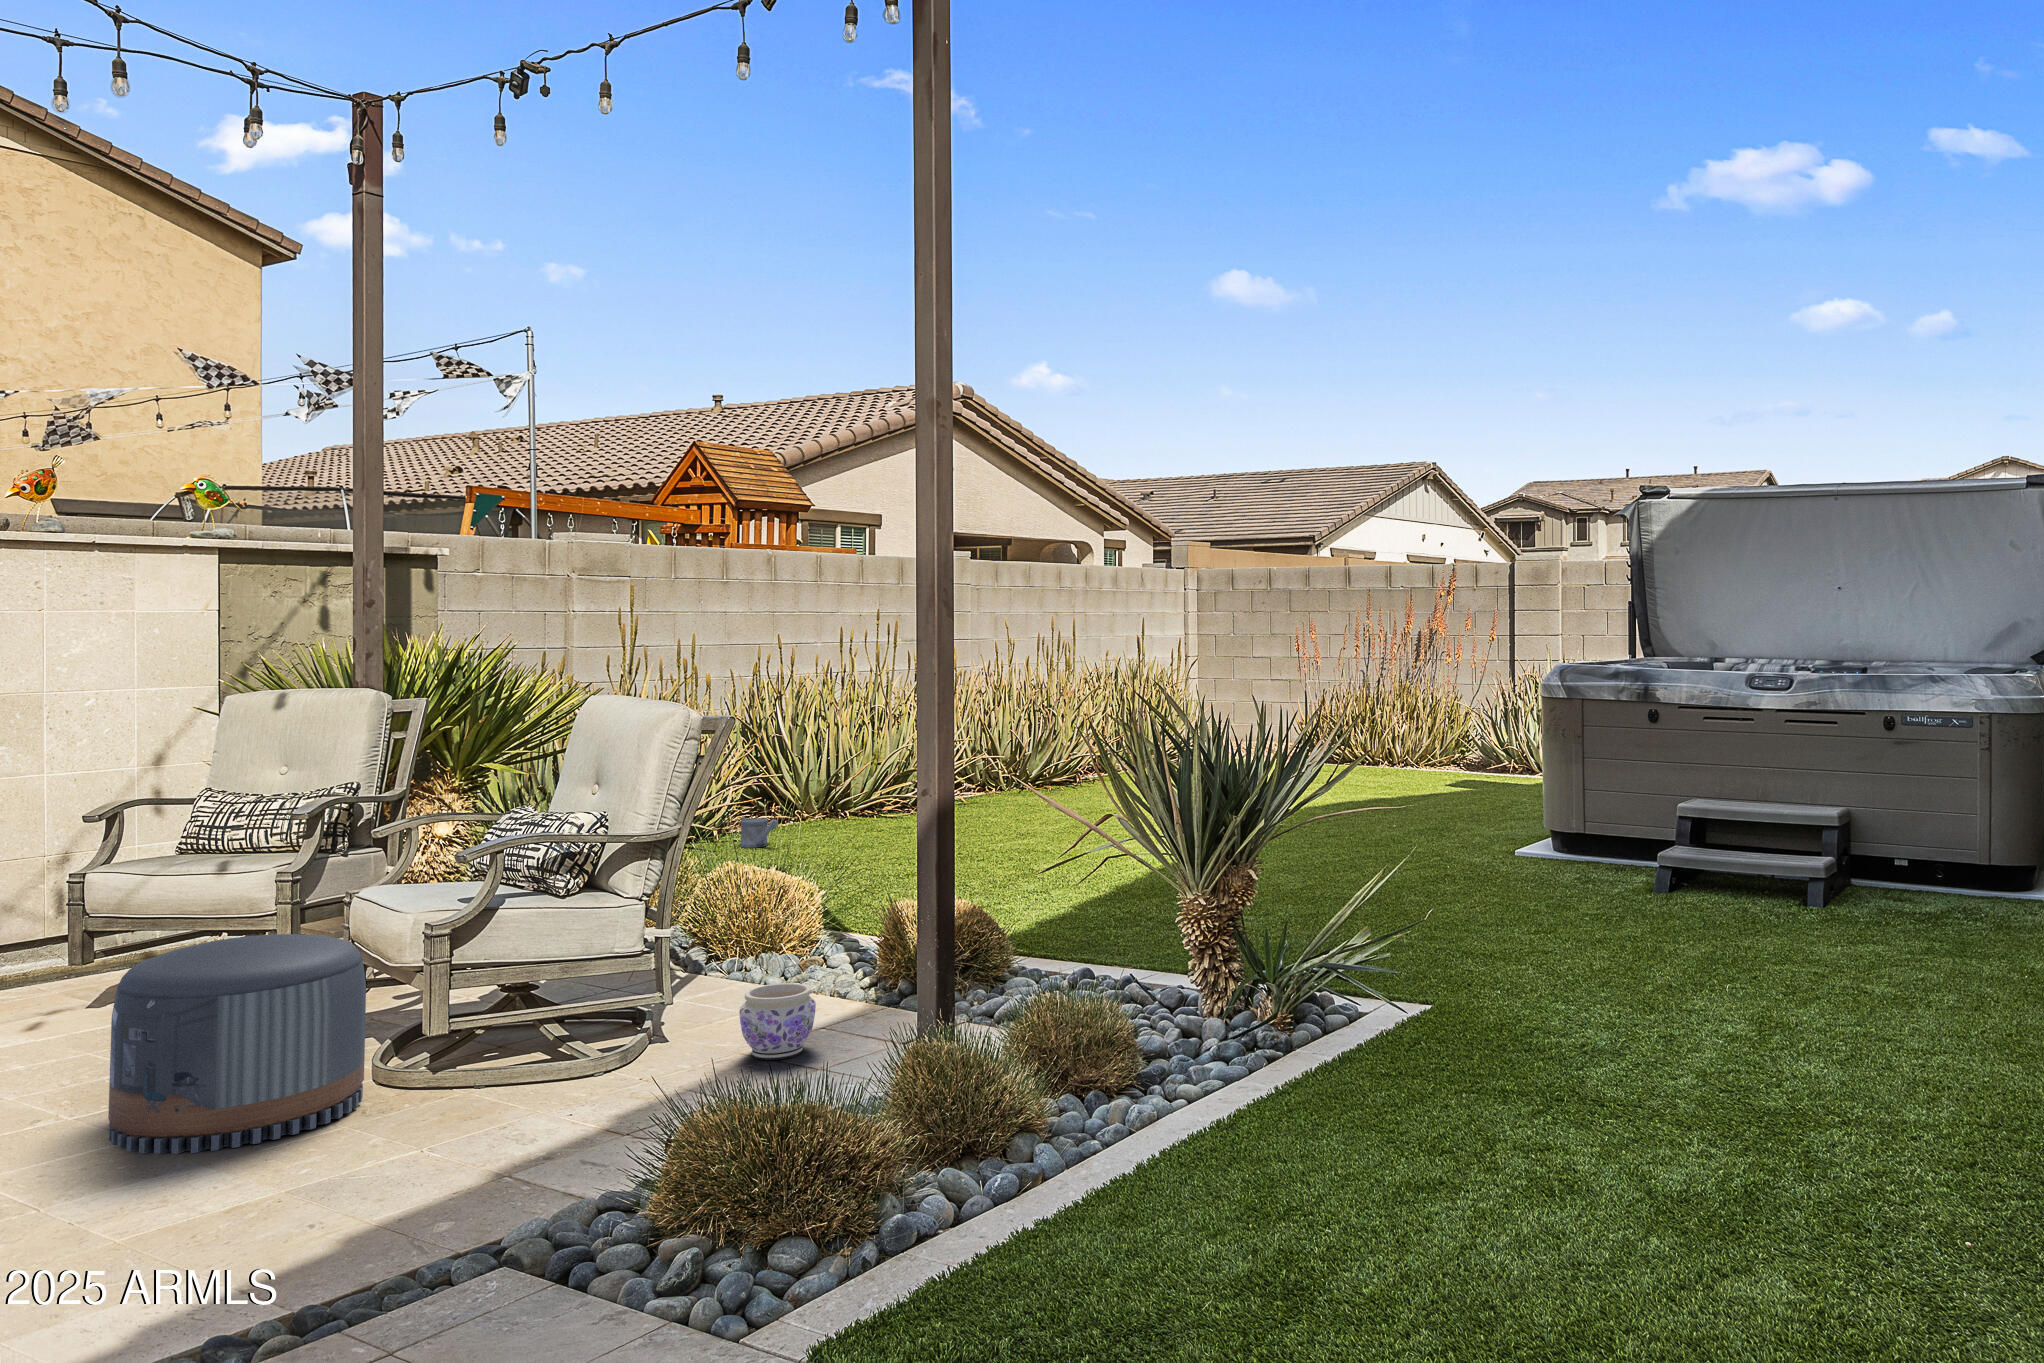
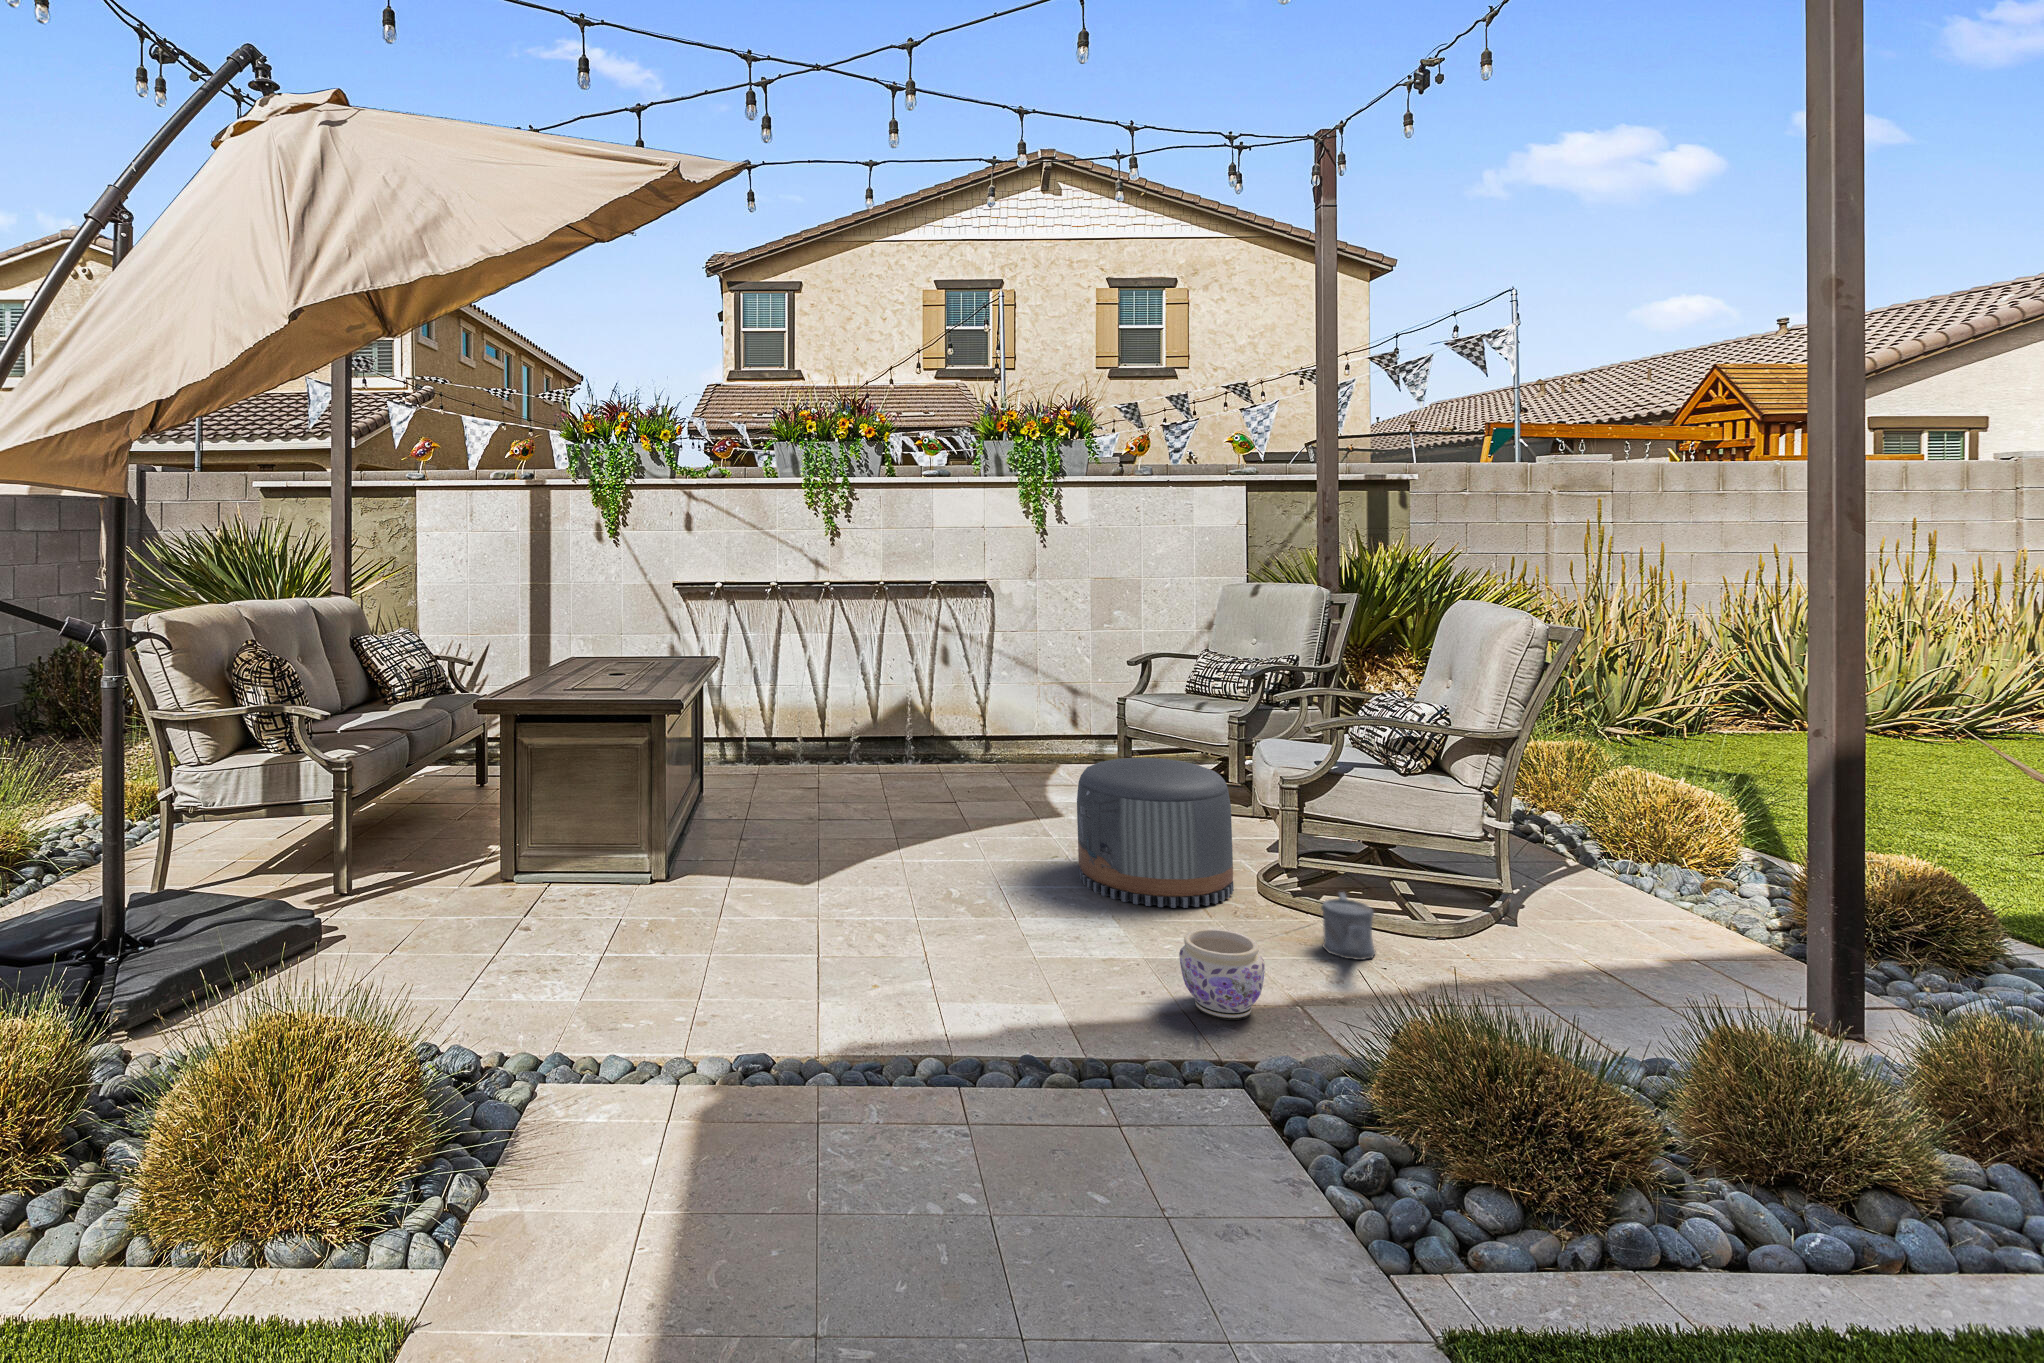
watering can: present [740,818,778,848] -> present [1321,892,1375,960]
planter: present [739,983,816,1060] -> present [1179,929,1265,1020]

